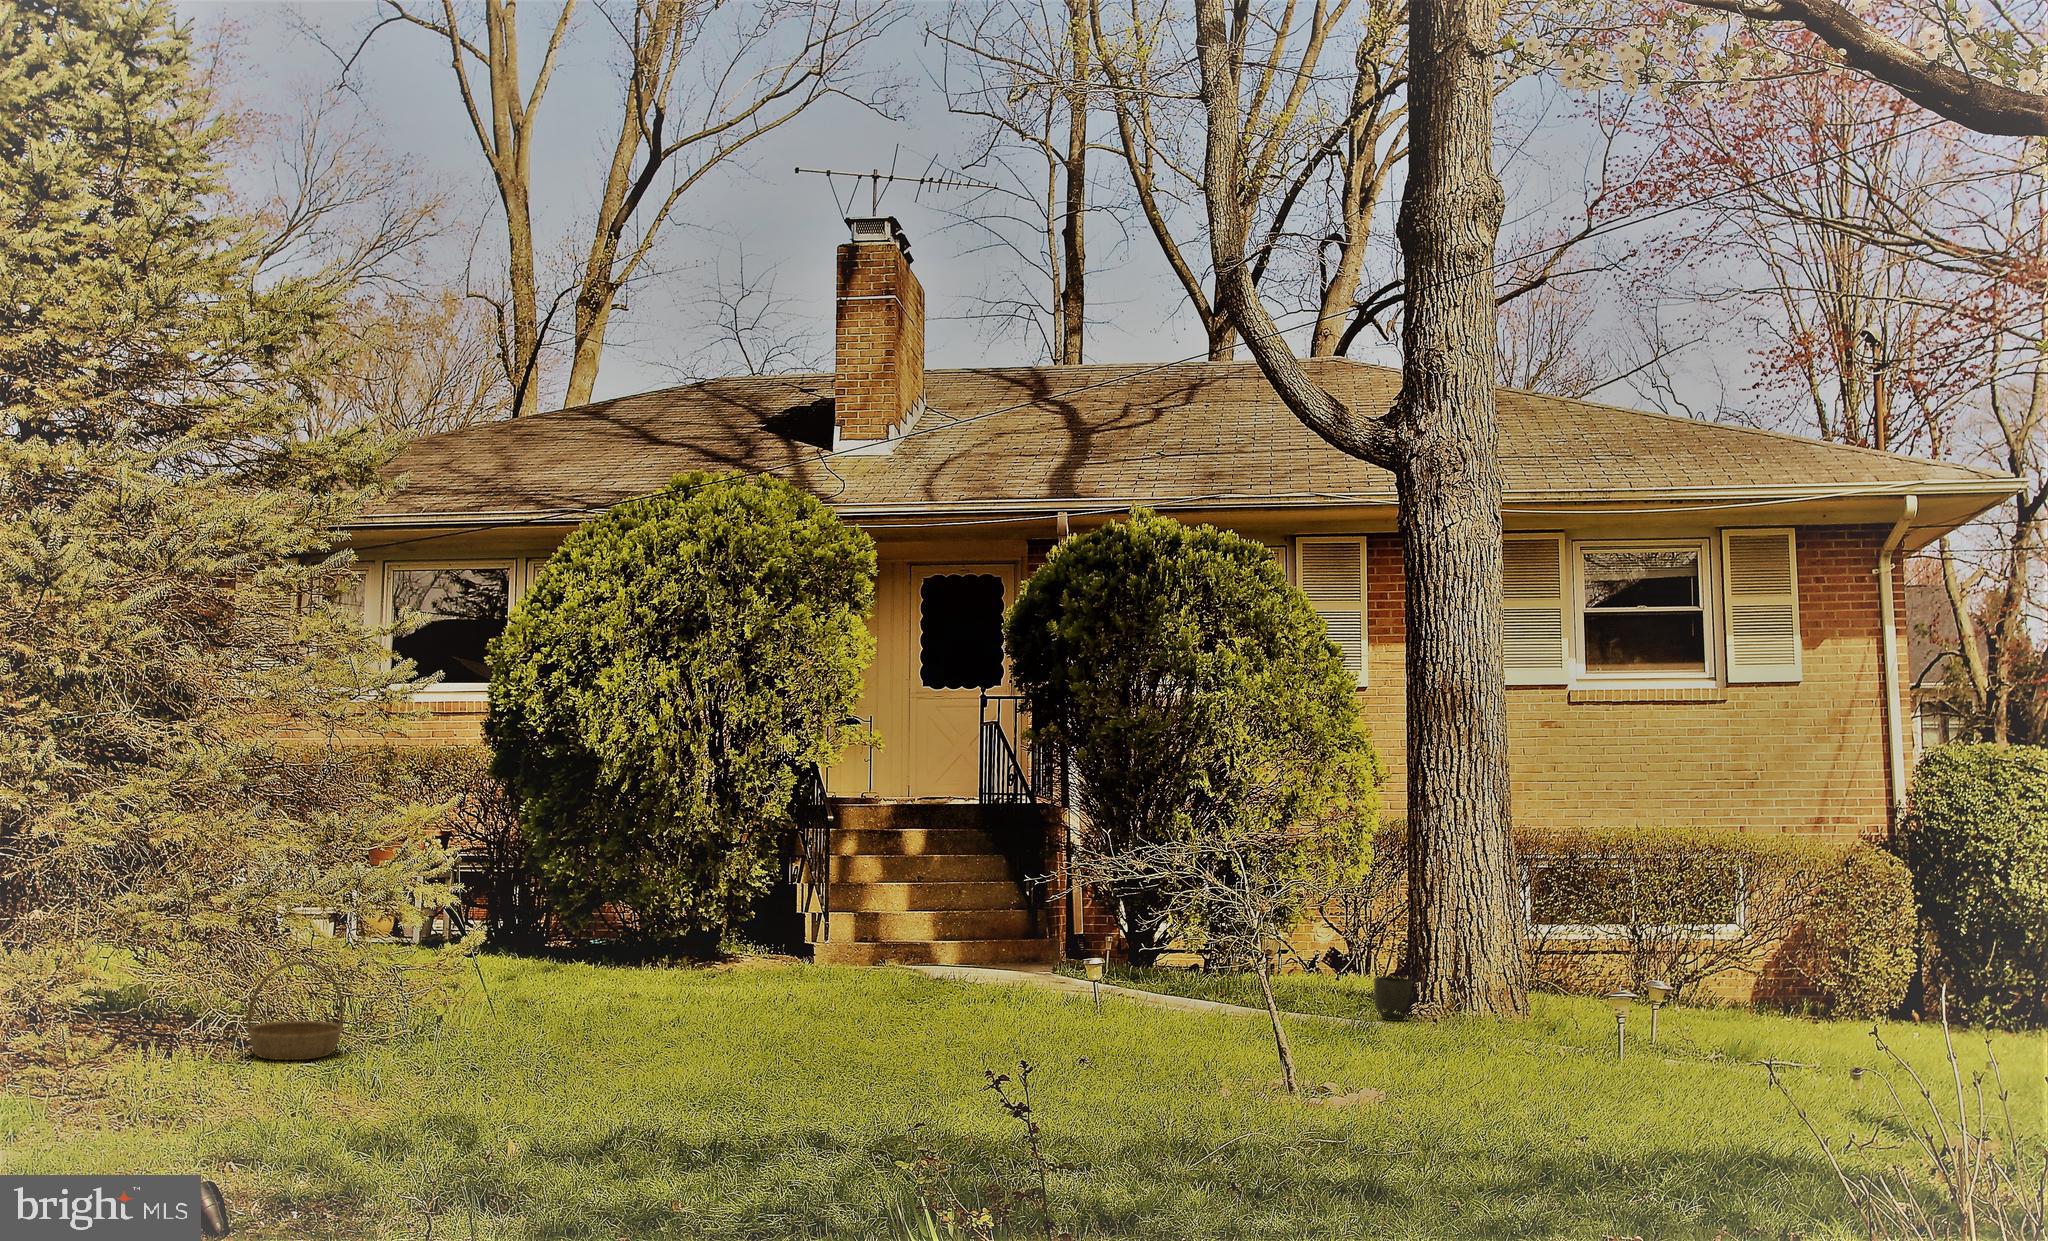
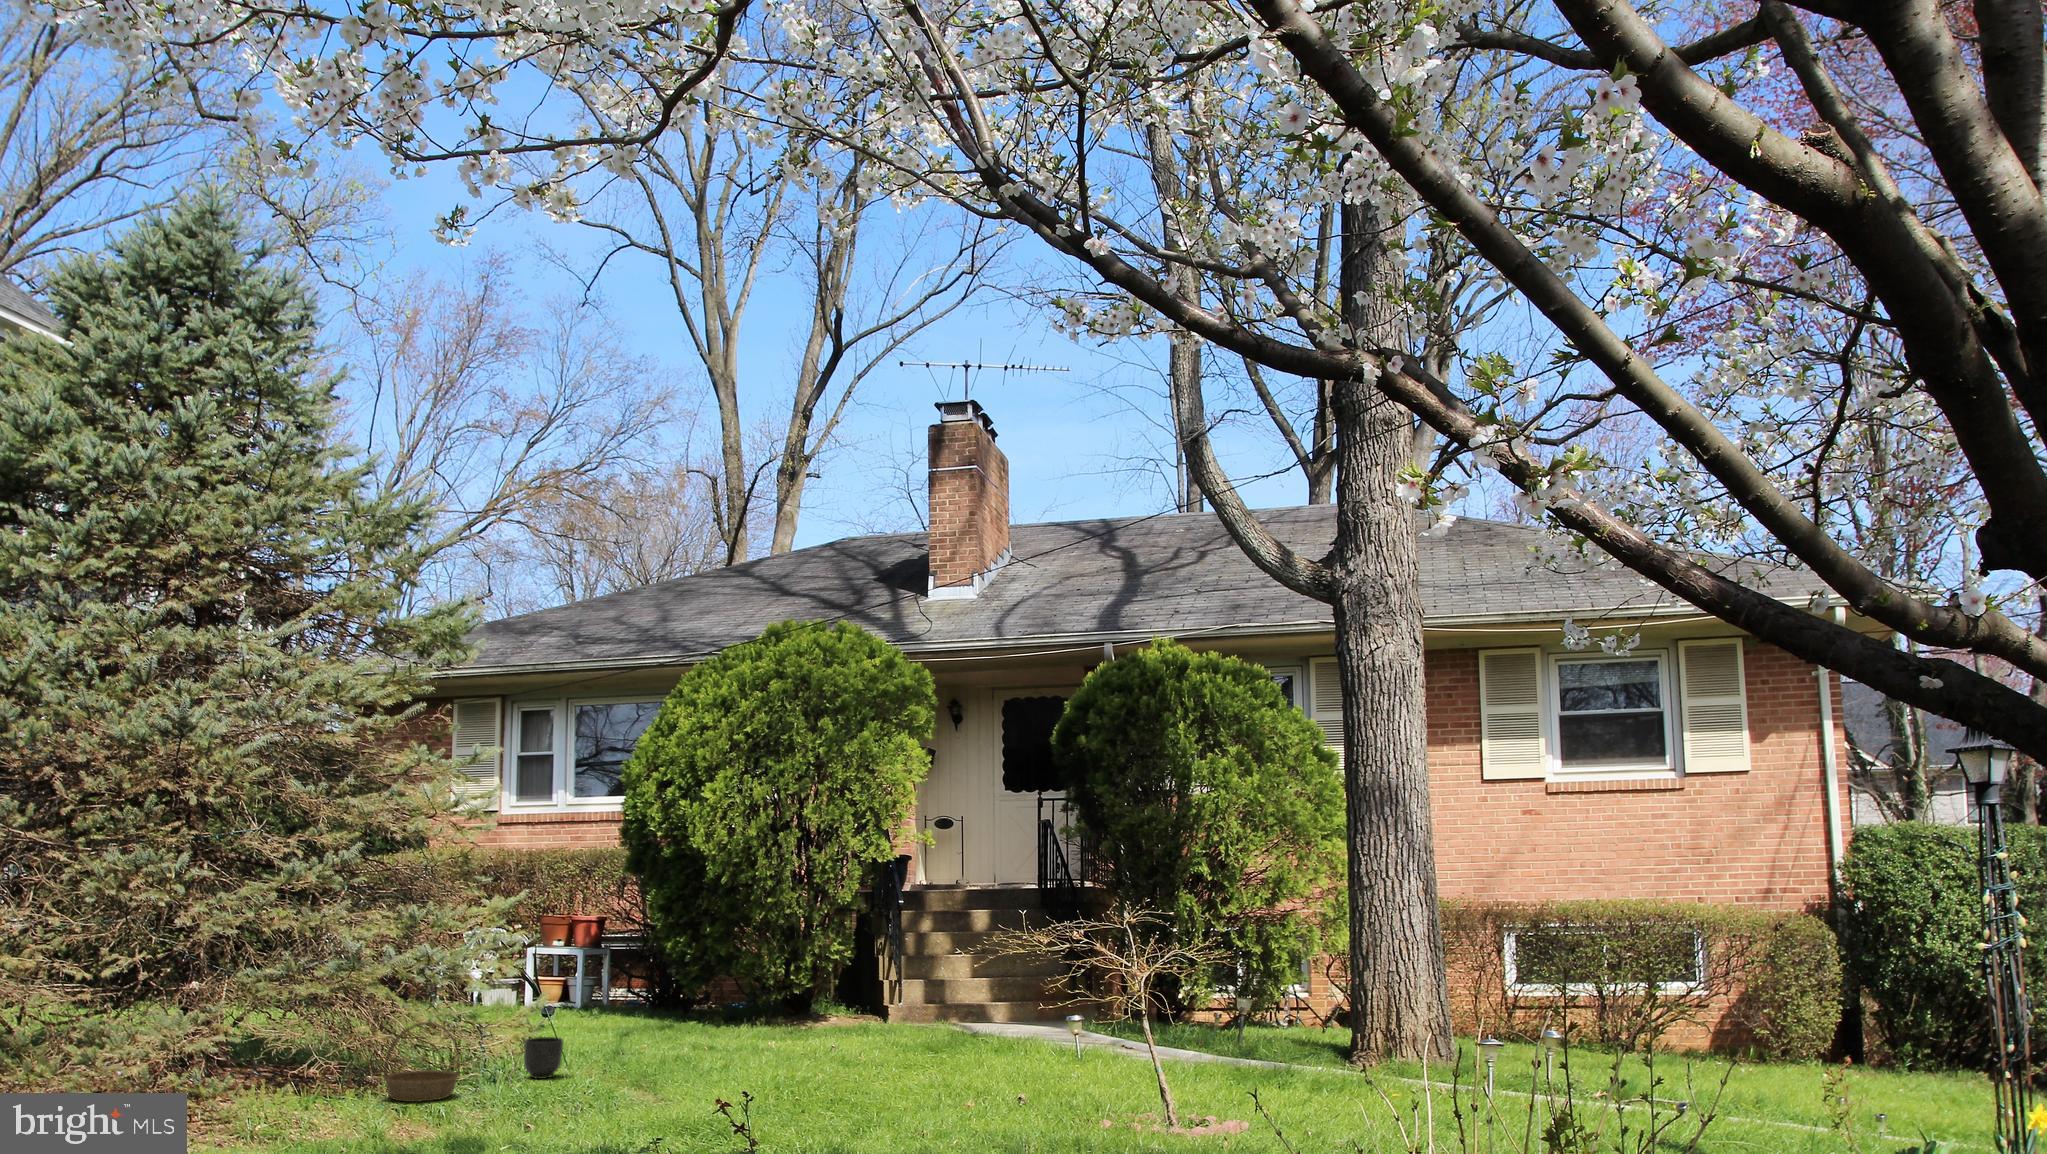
planter: present [1374,976,1413,1021] -> present [524,1037,563,1079]

